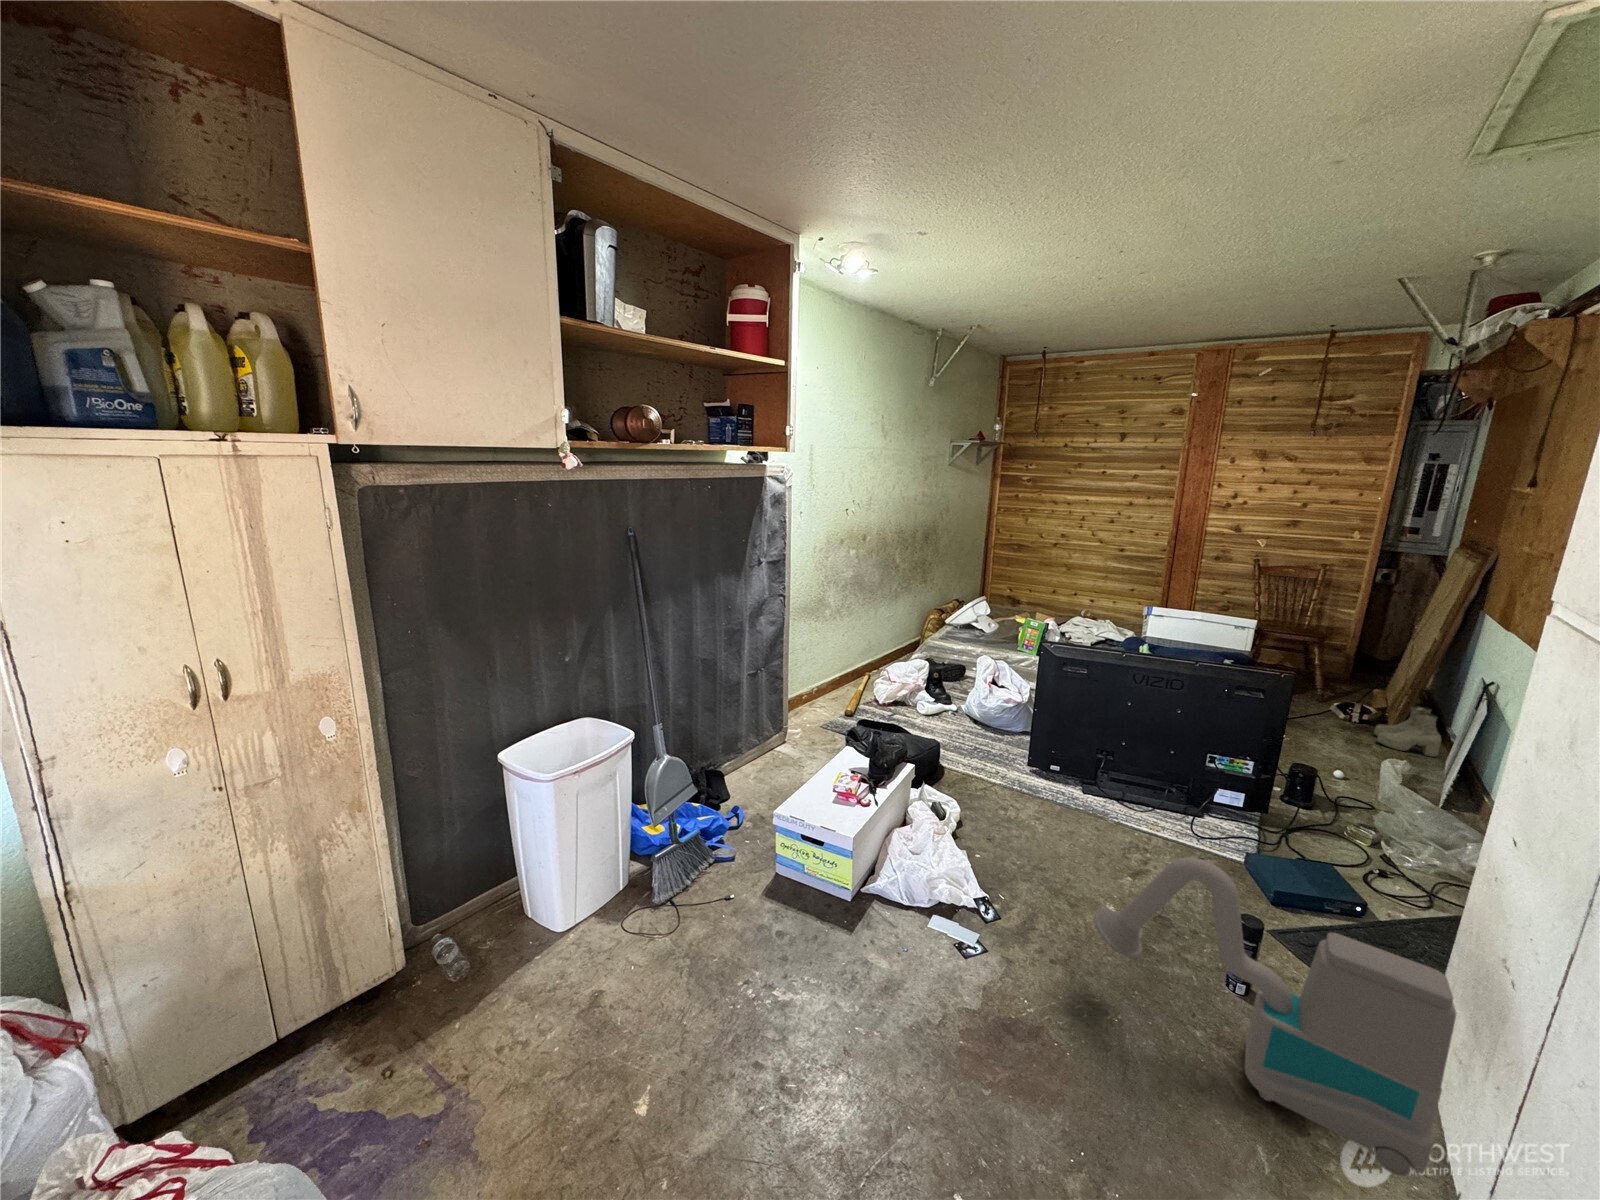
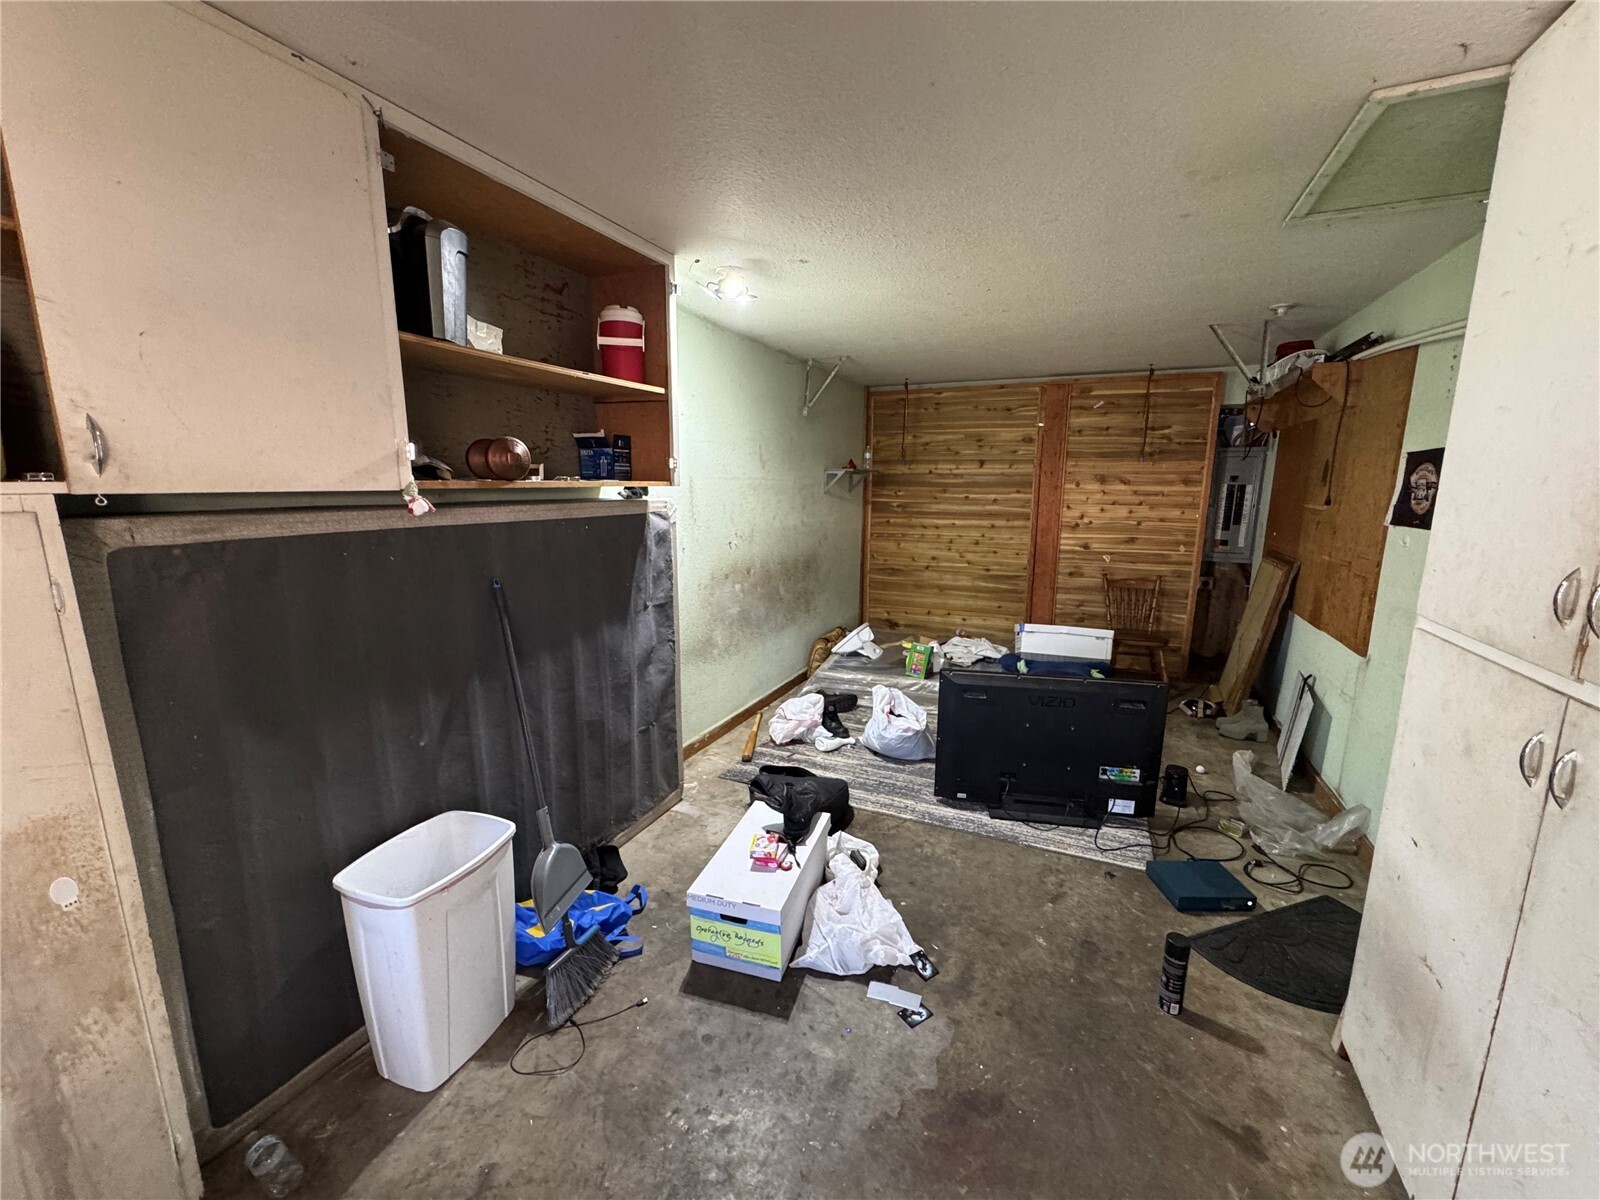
vacuum cleaner: present [1094,857,1456,1176] -> none [1035,885,1366,1171]

